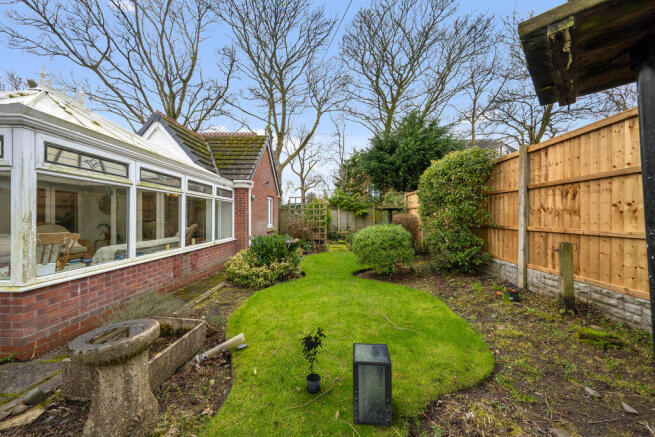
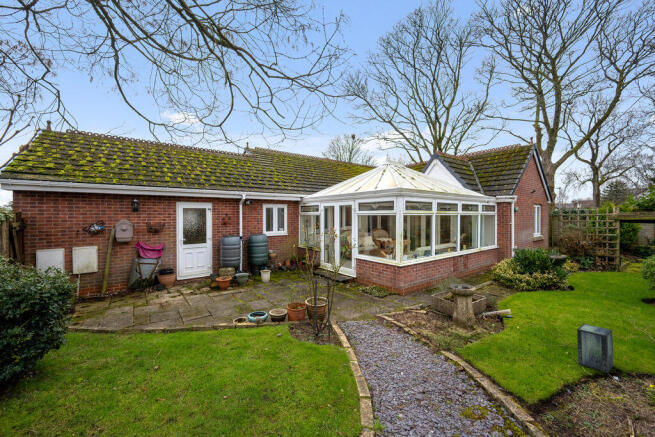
potted plant: present [299,327,326,392] -> none [543,310,565,348]

